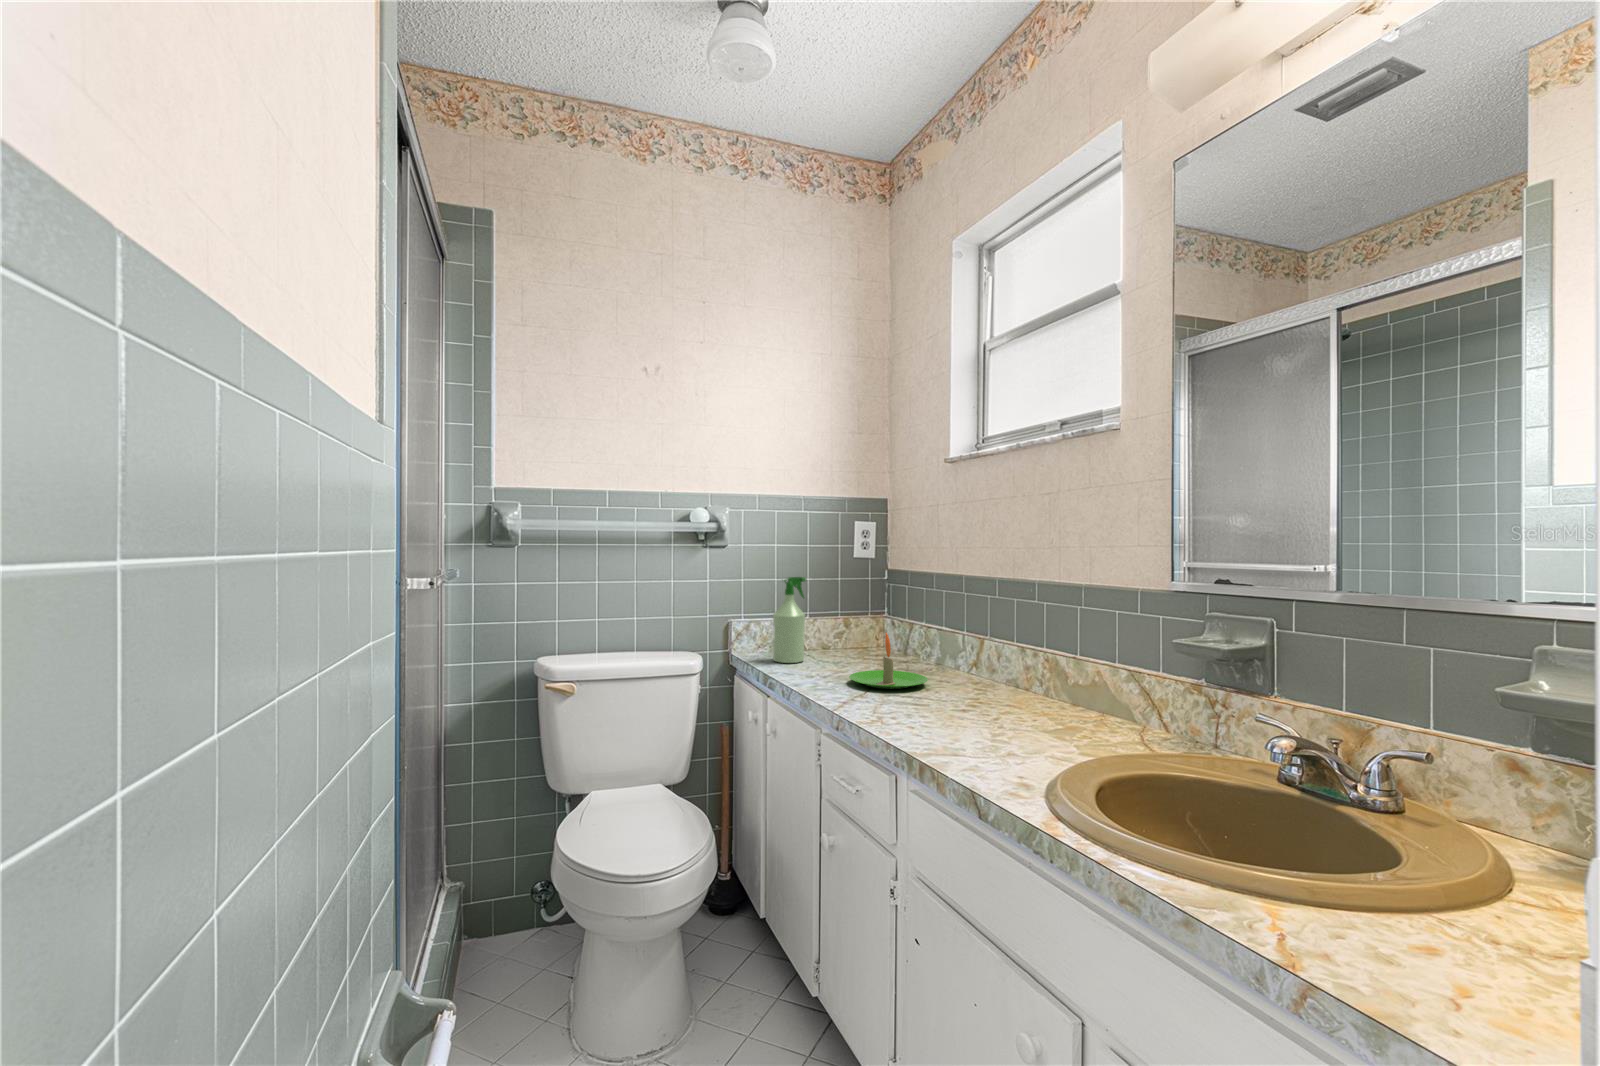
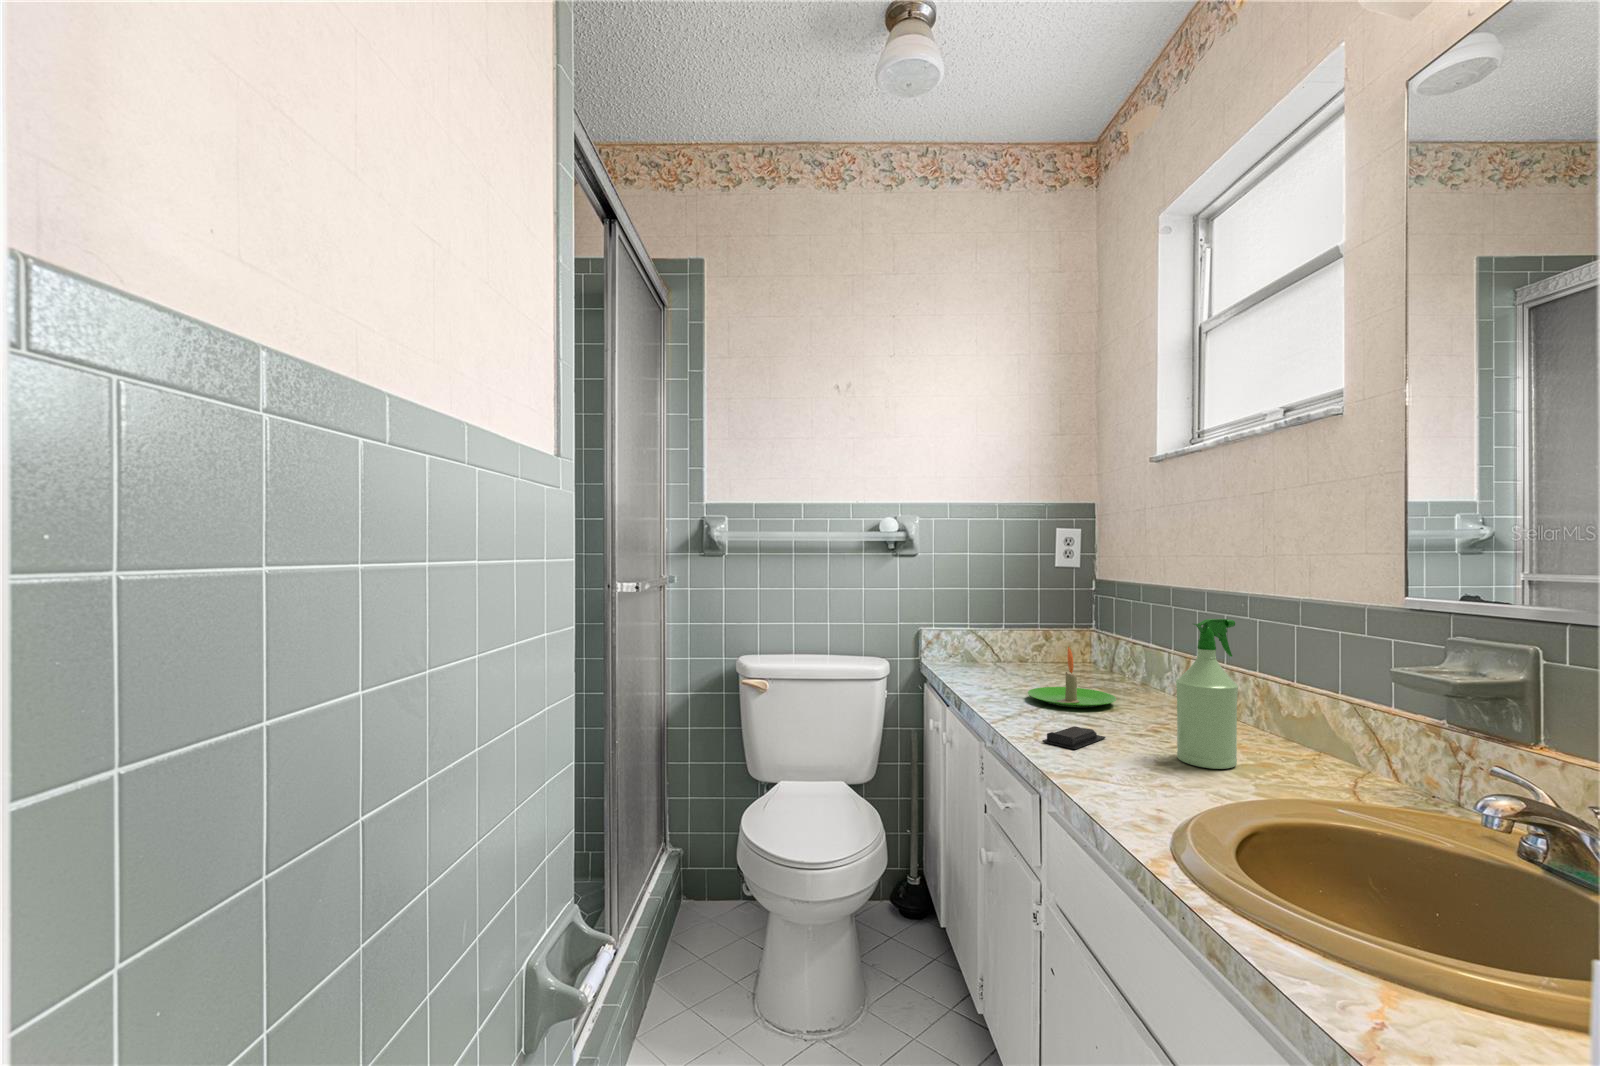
spray bottle: present [773,577,806,663] -> present [1176,619,1238,769]
soap bar: none [887,707,937,729] -> present [1042,726,1106,749]

